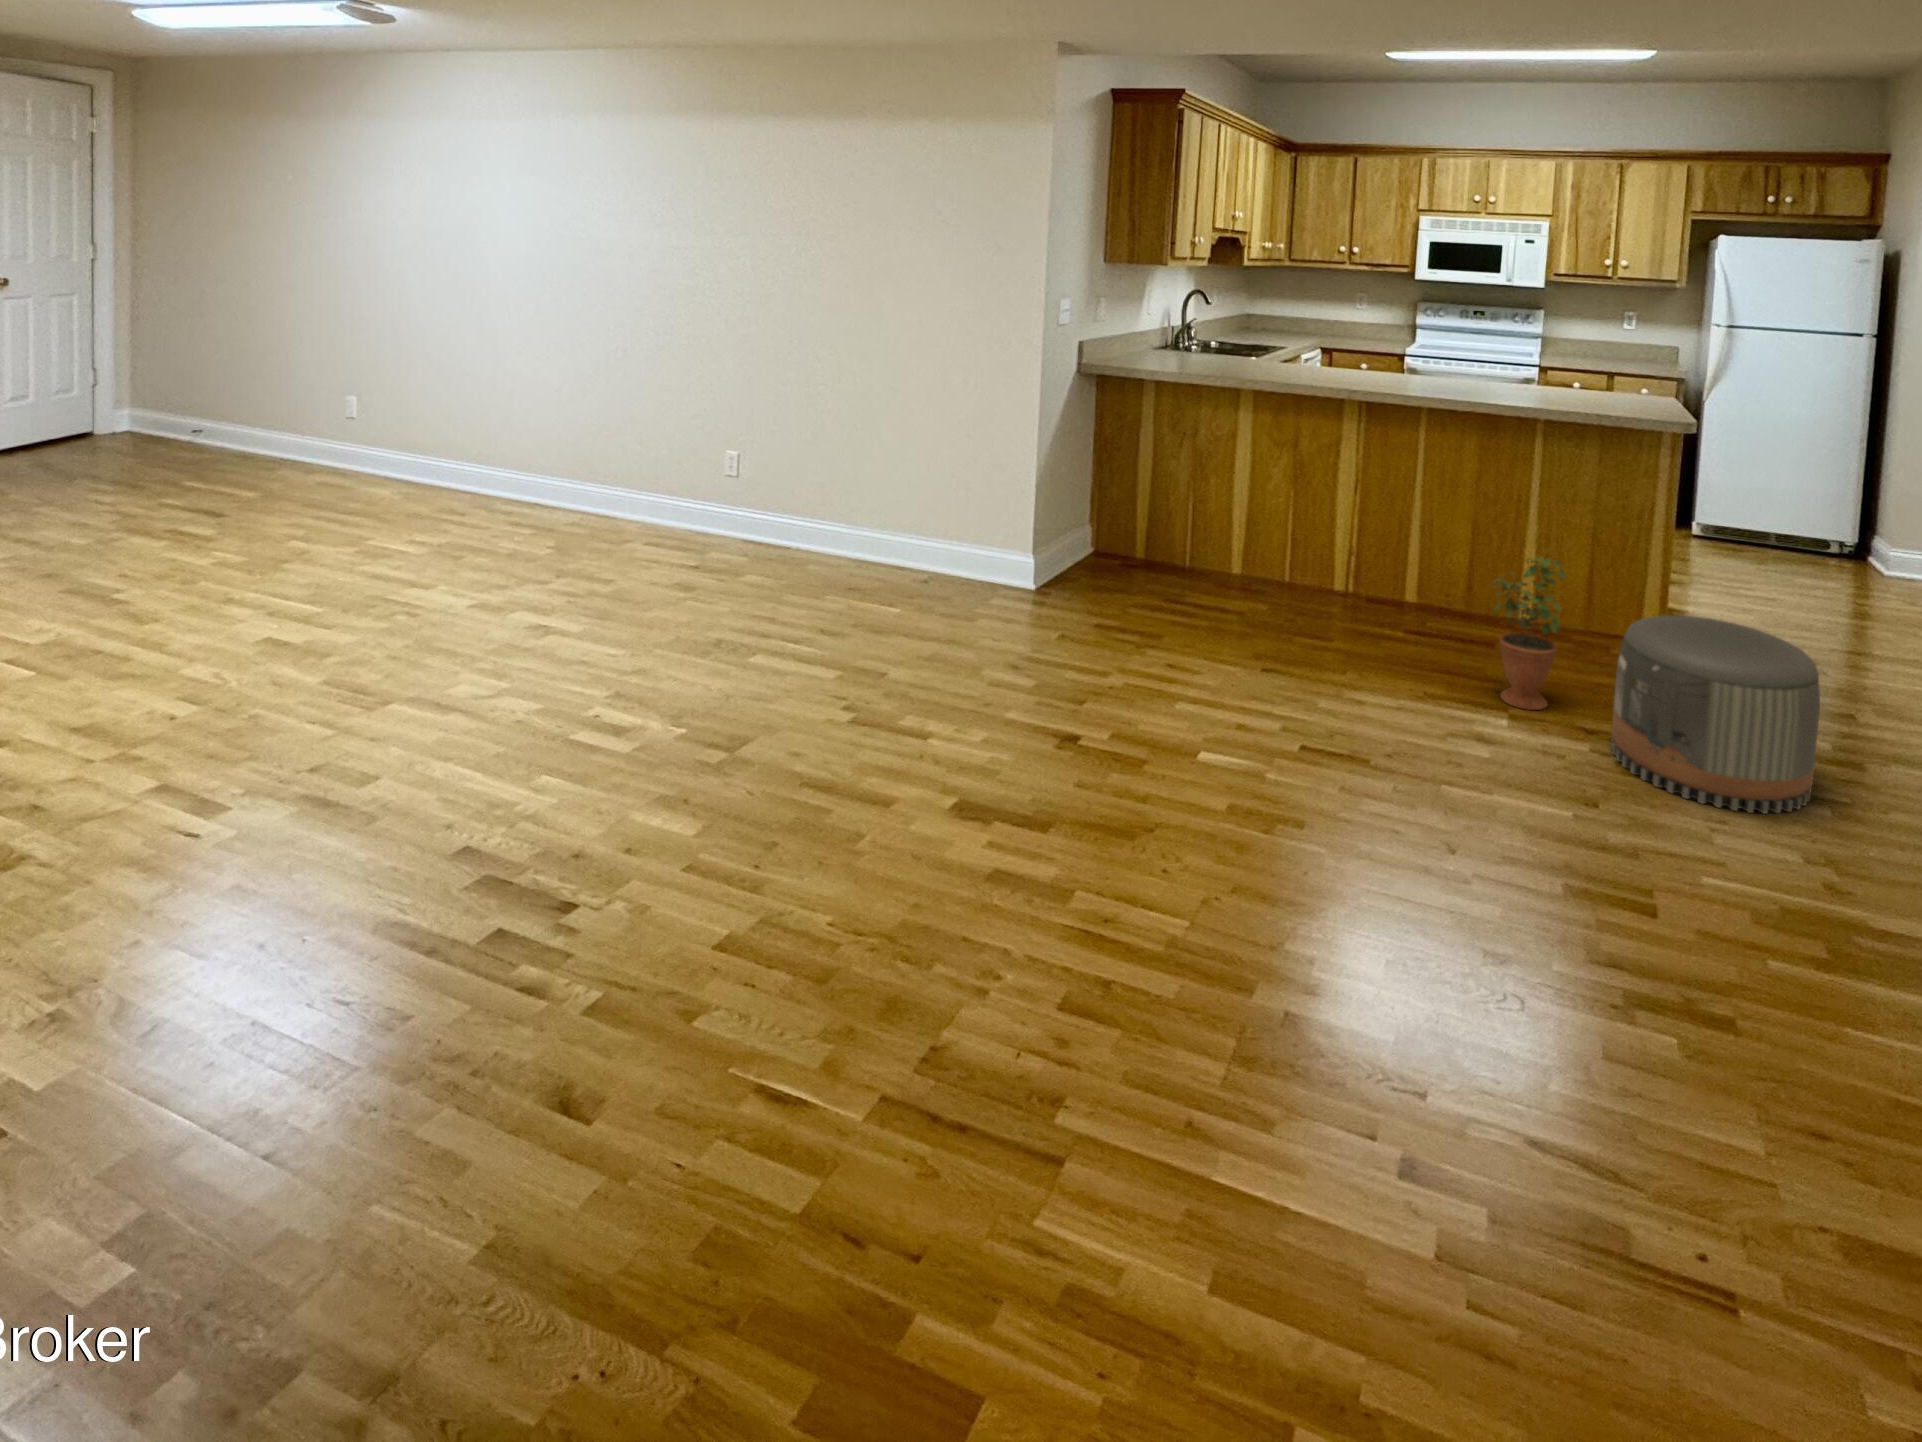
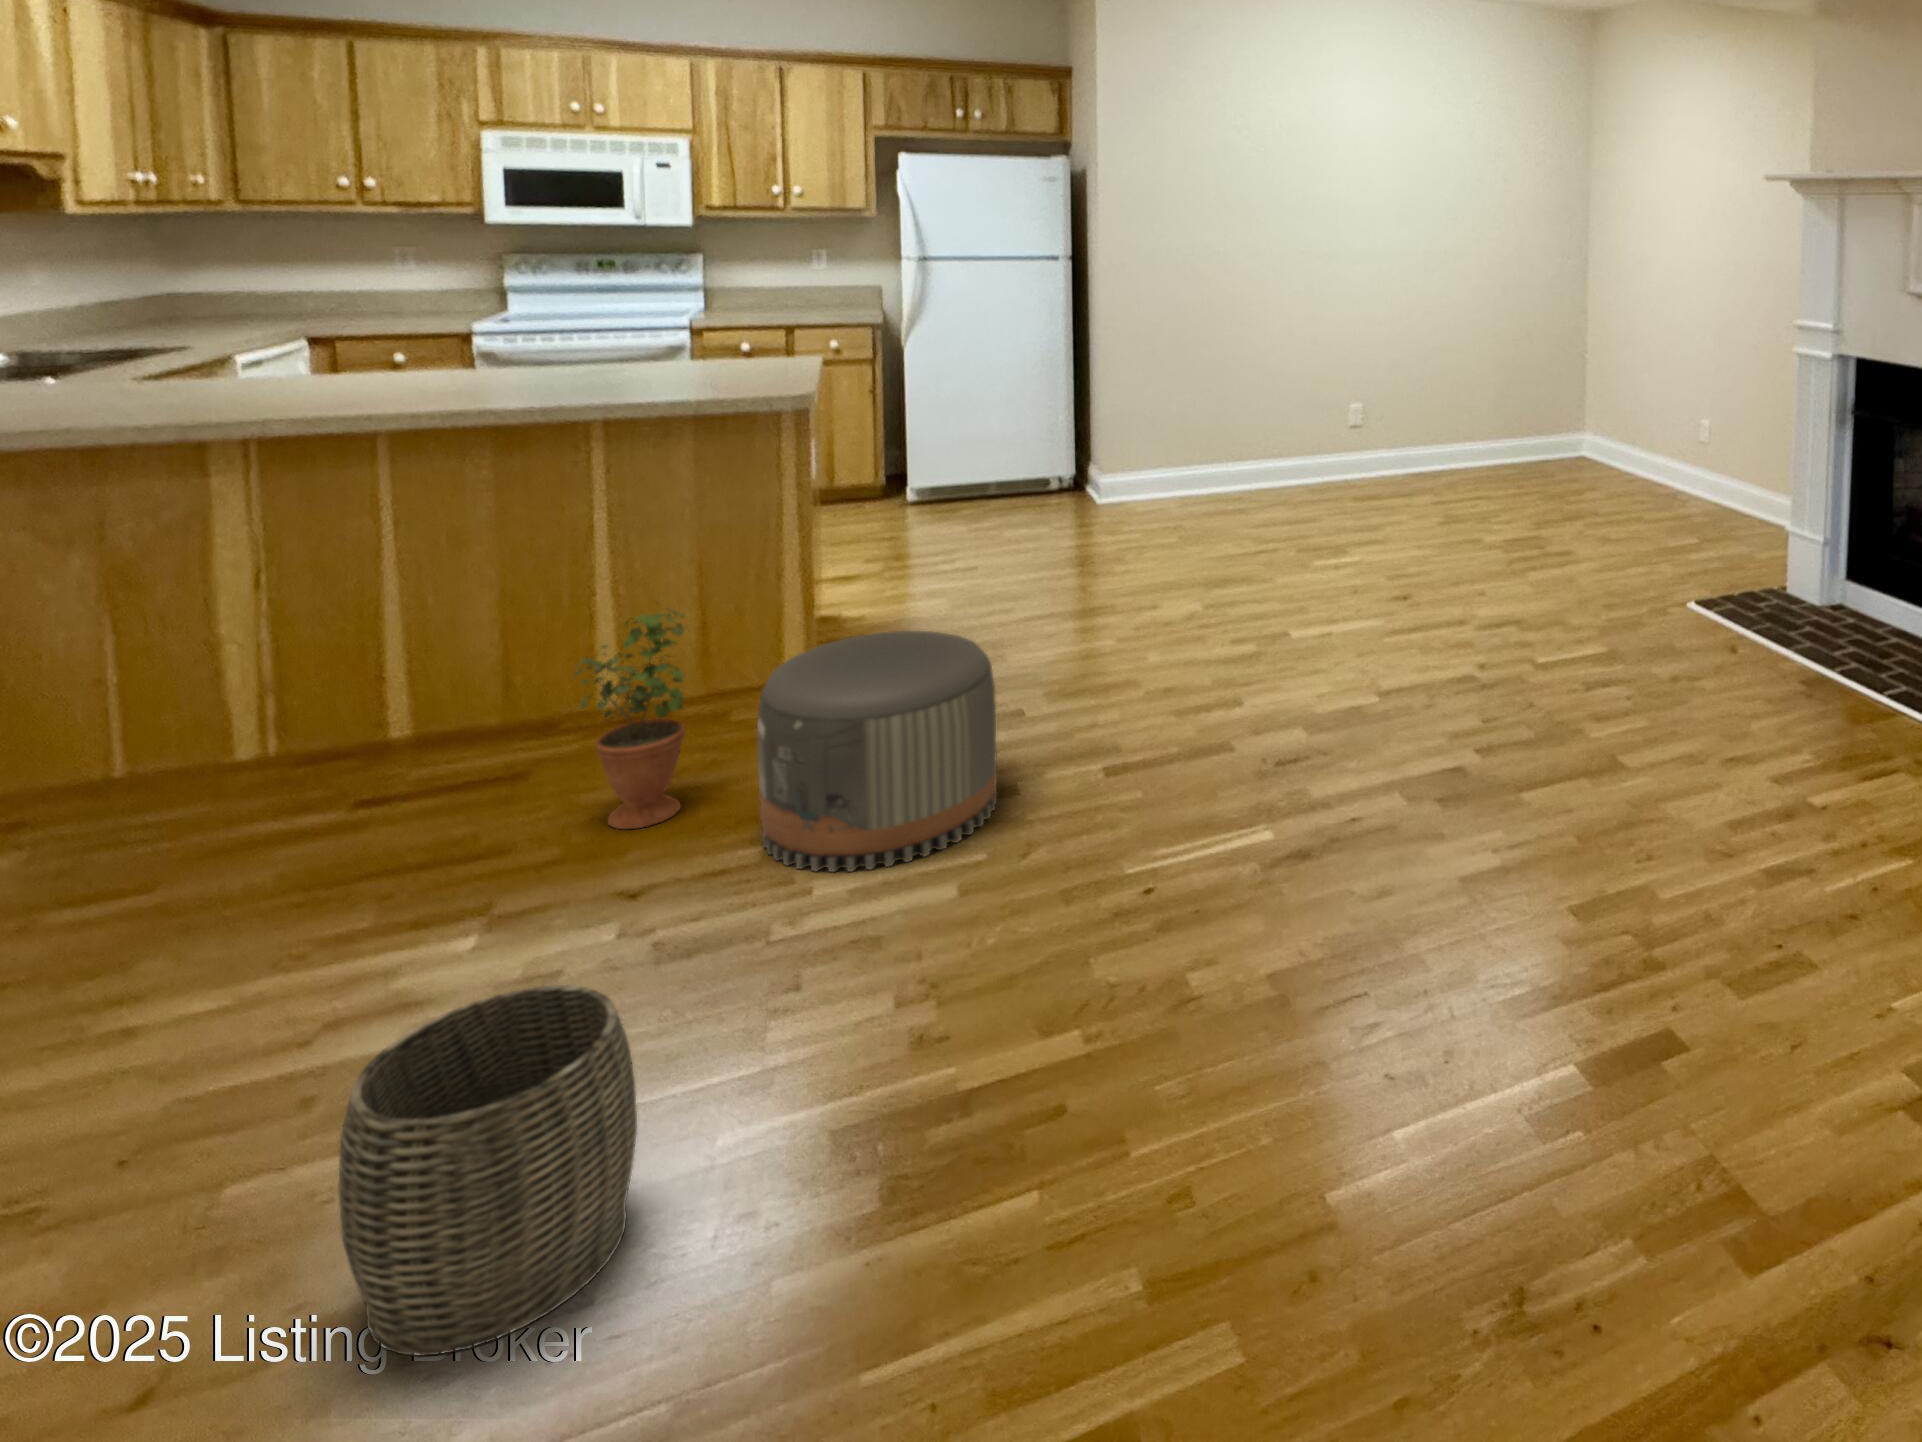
woven basket: none [1414,761,1576,980] -> present [338,985,637,1356]

